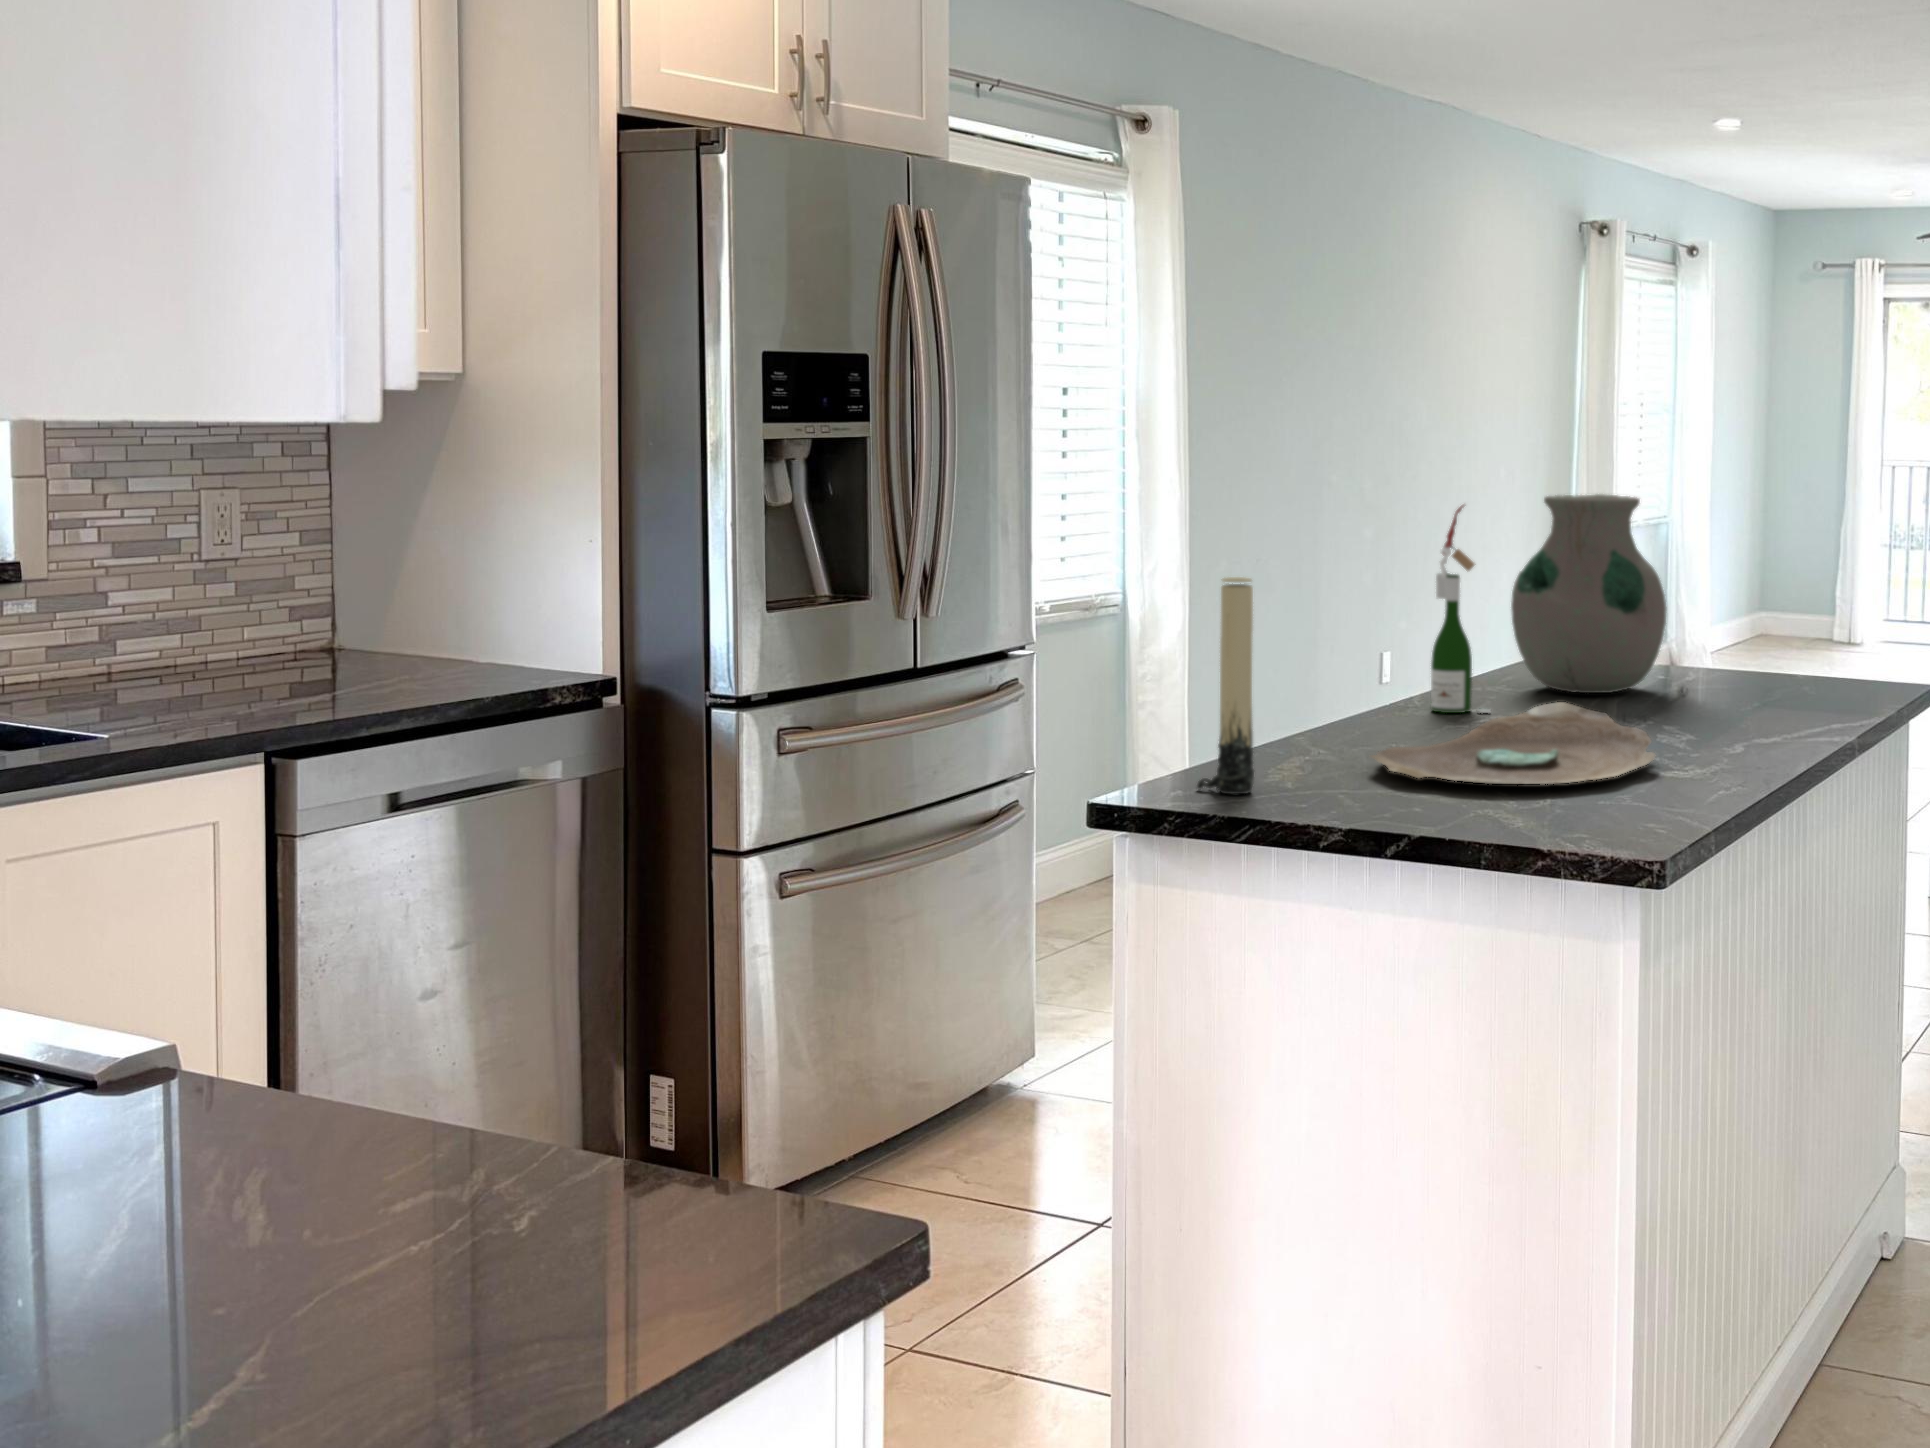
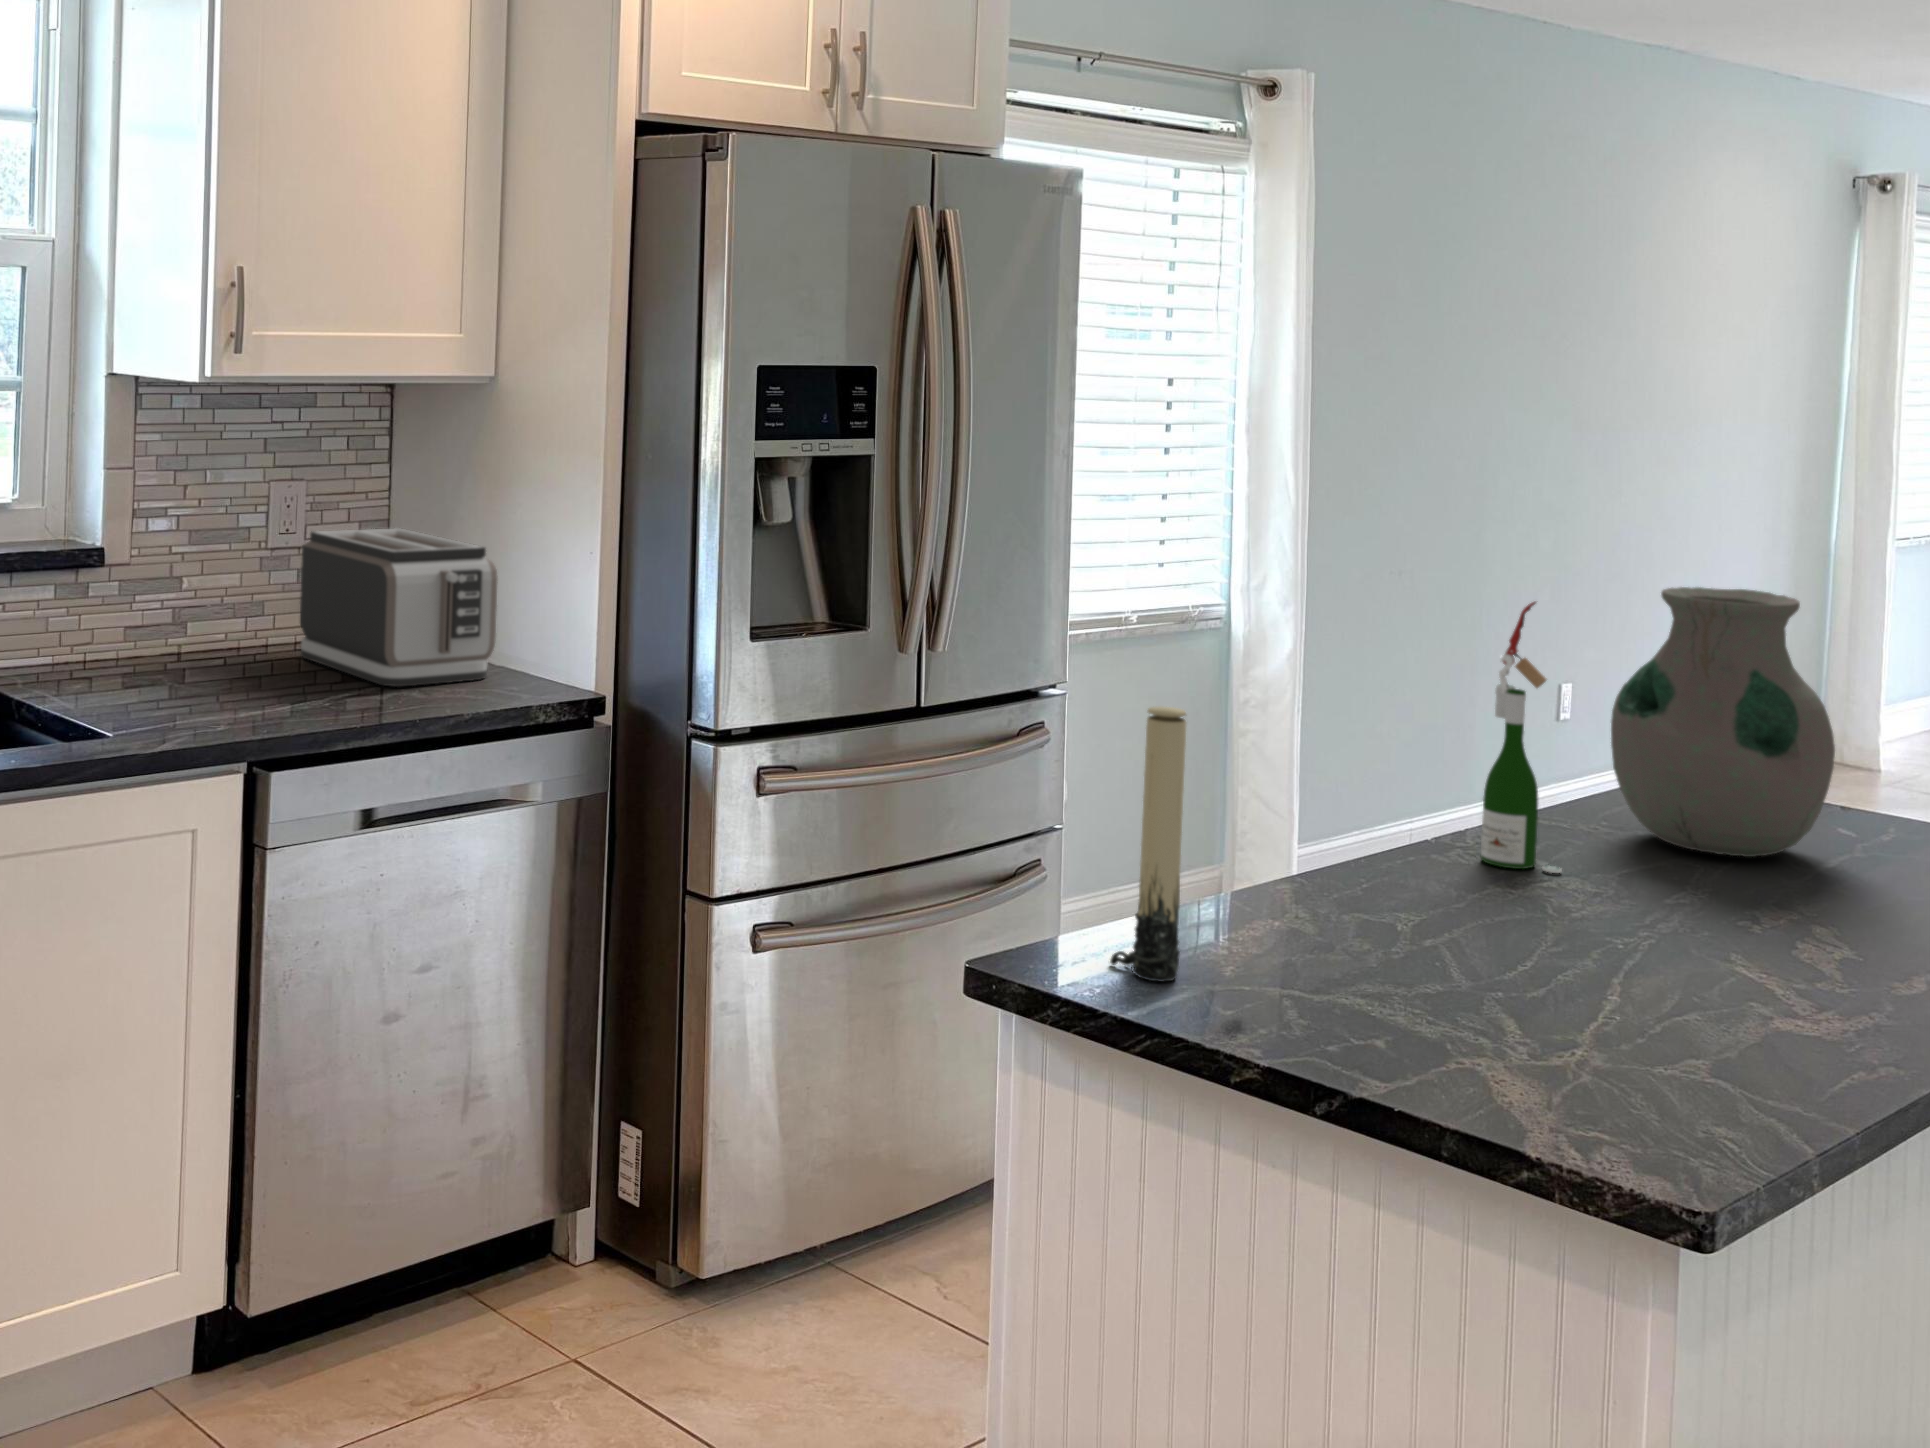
toaster: none [257,532,491,681] -> present [300,528,497,687]
decorative bowl: present [1371,702,1656,785] -> none [1344,888,1759,1032]

